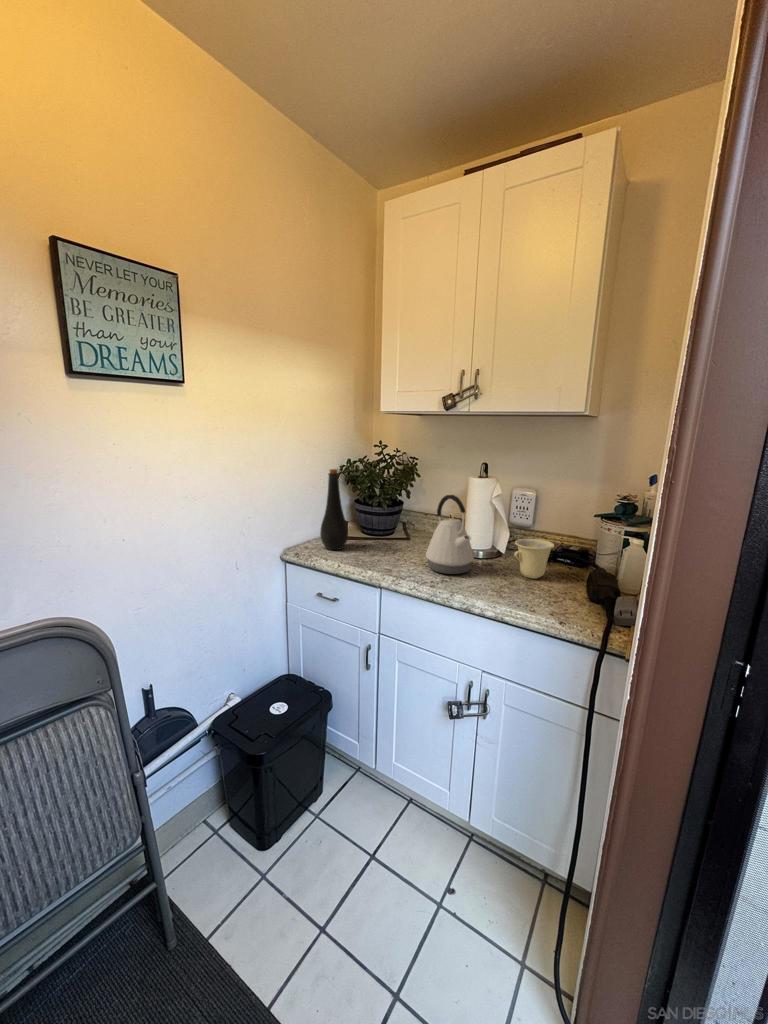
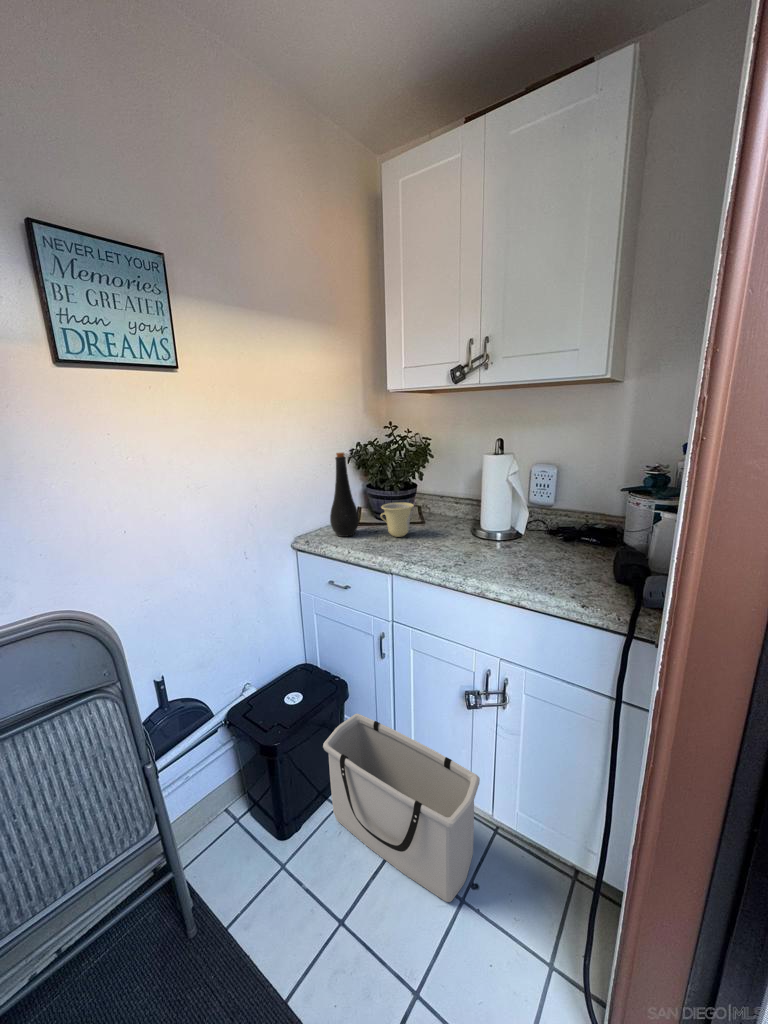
kettle: present [426,495,474,574] -> none [438,473,490,557]
cup: present [514,539,554,579] -> present [380,503,414,537]
storage bin: none [308,724,459,907] -> present [323,714,480,902]

